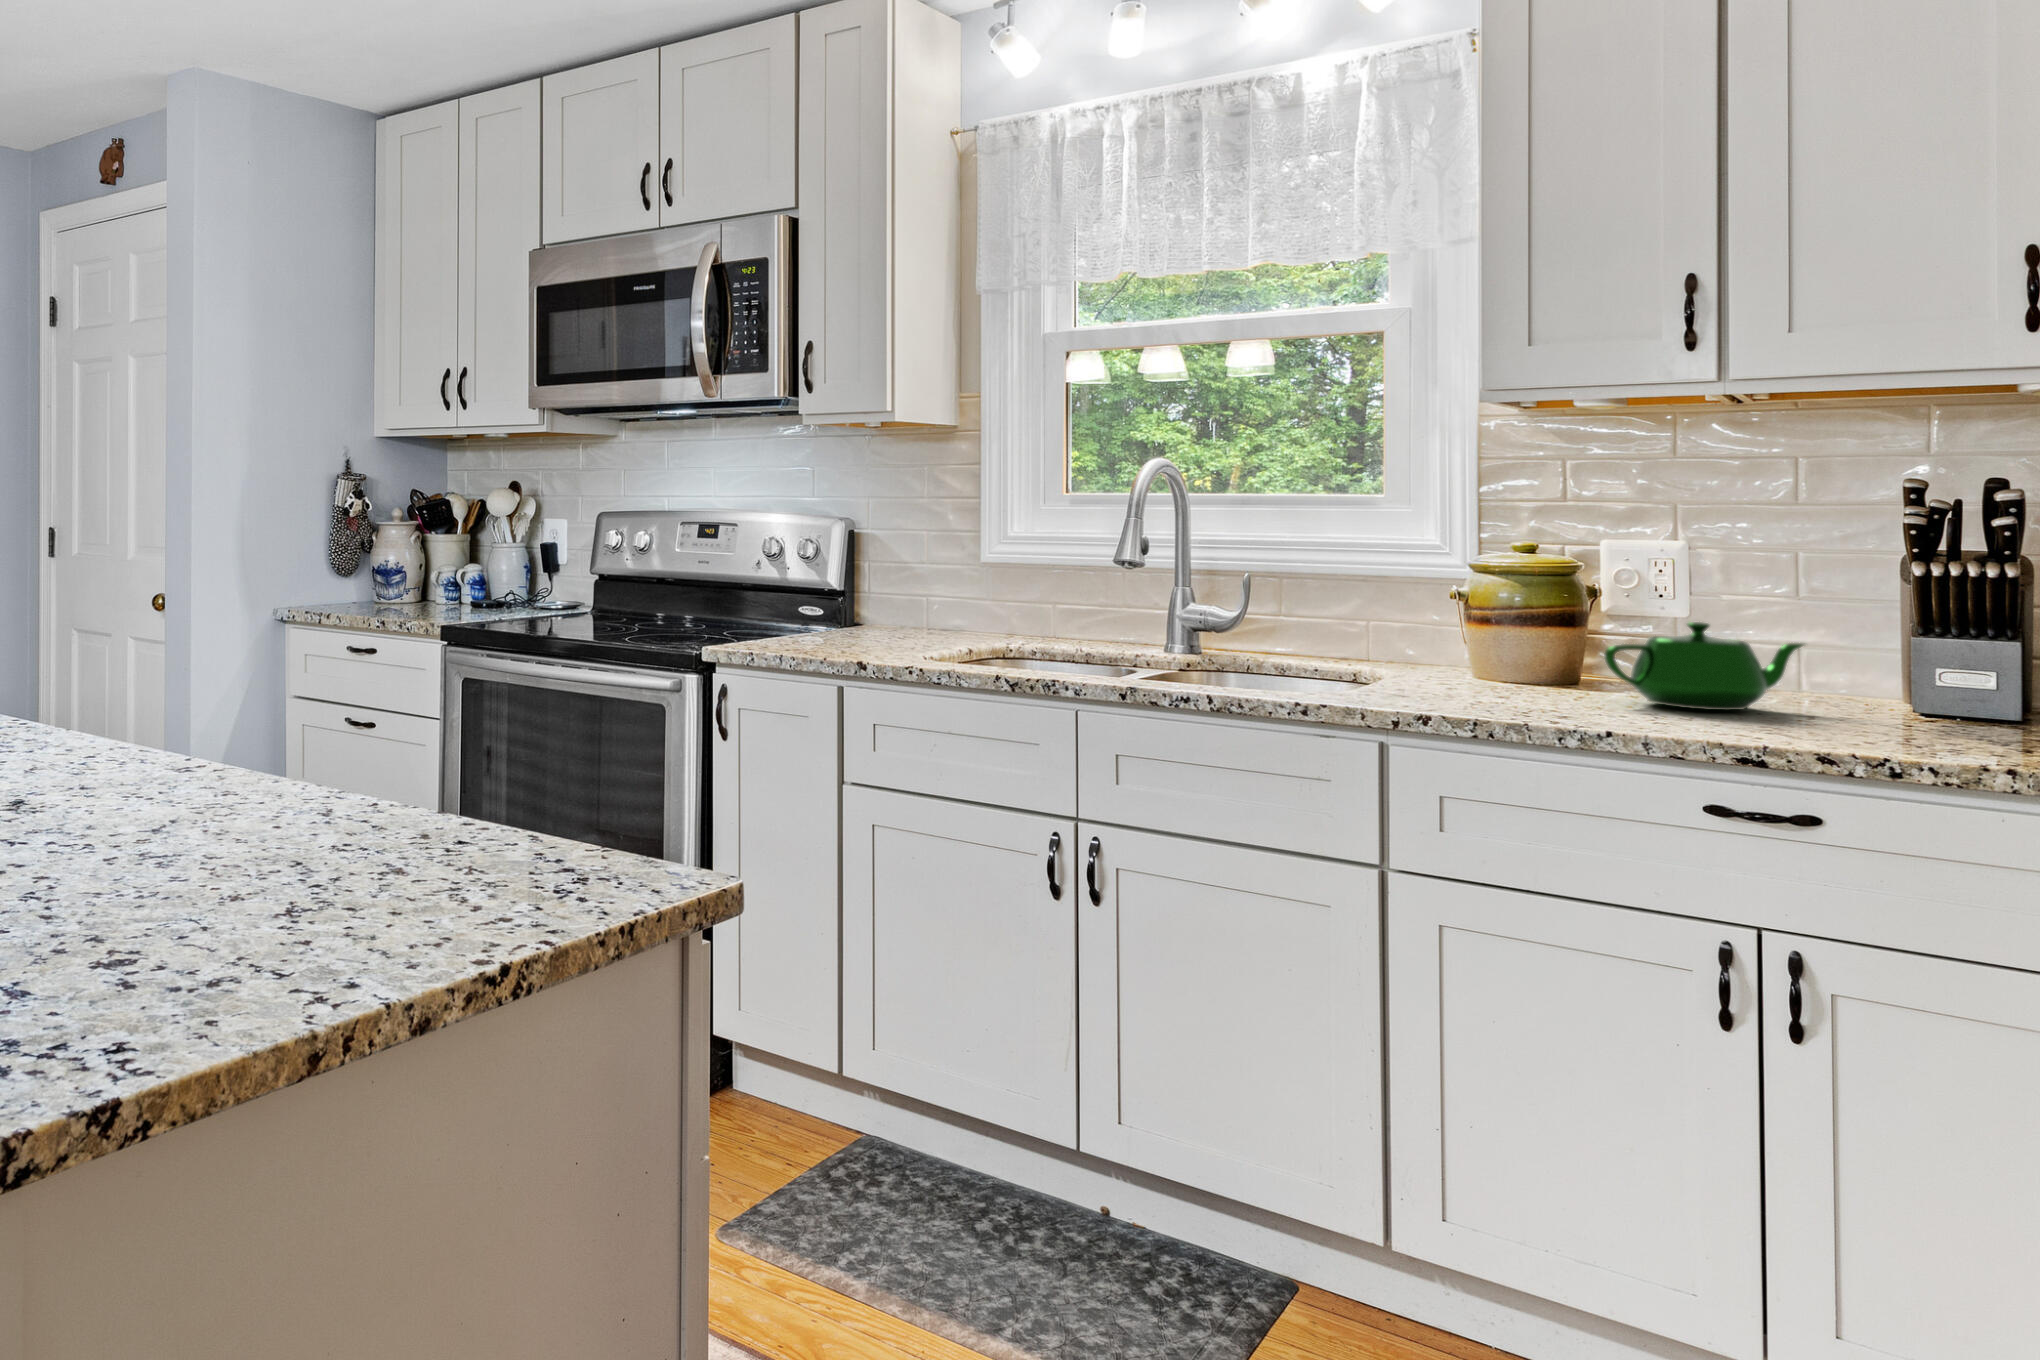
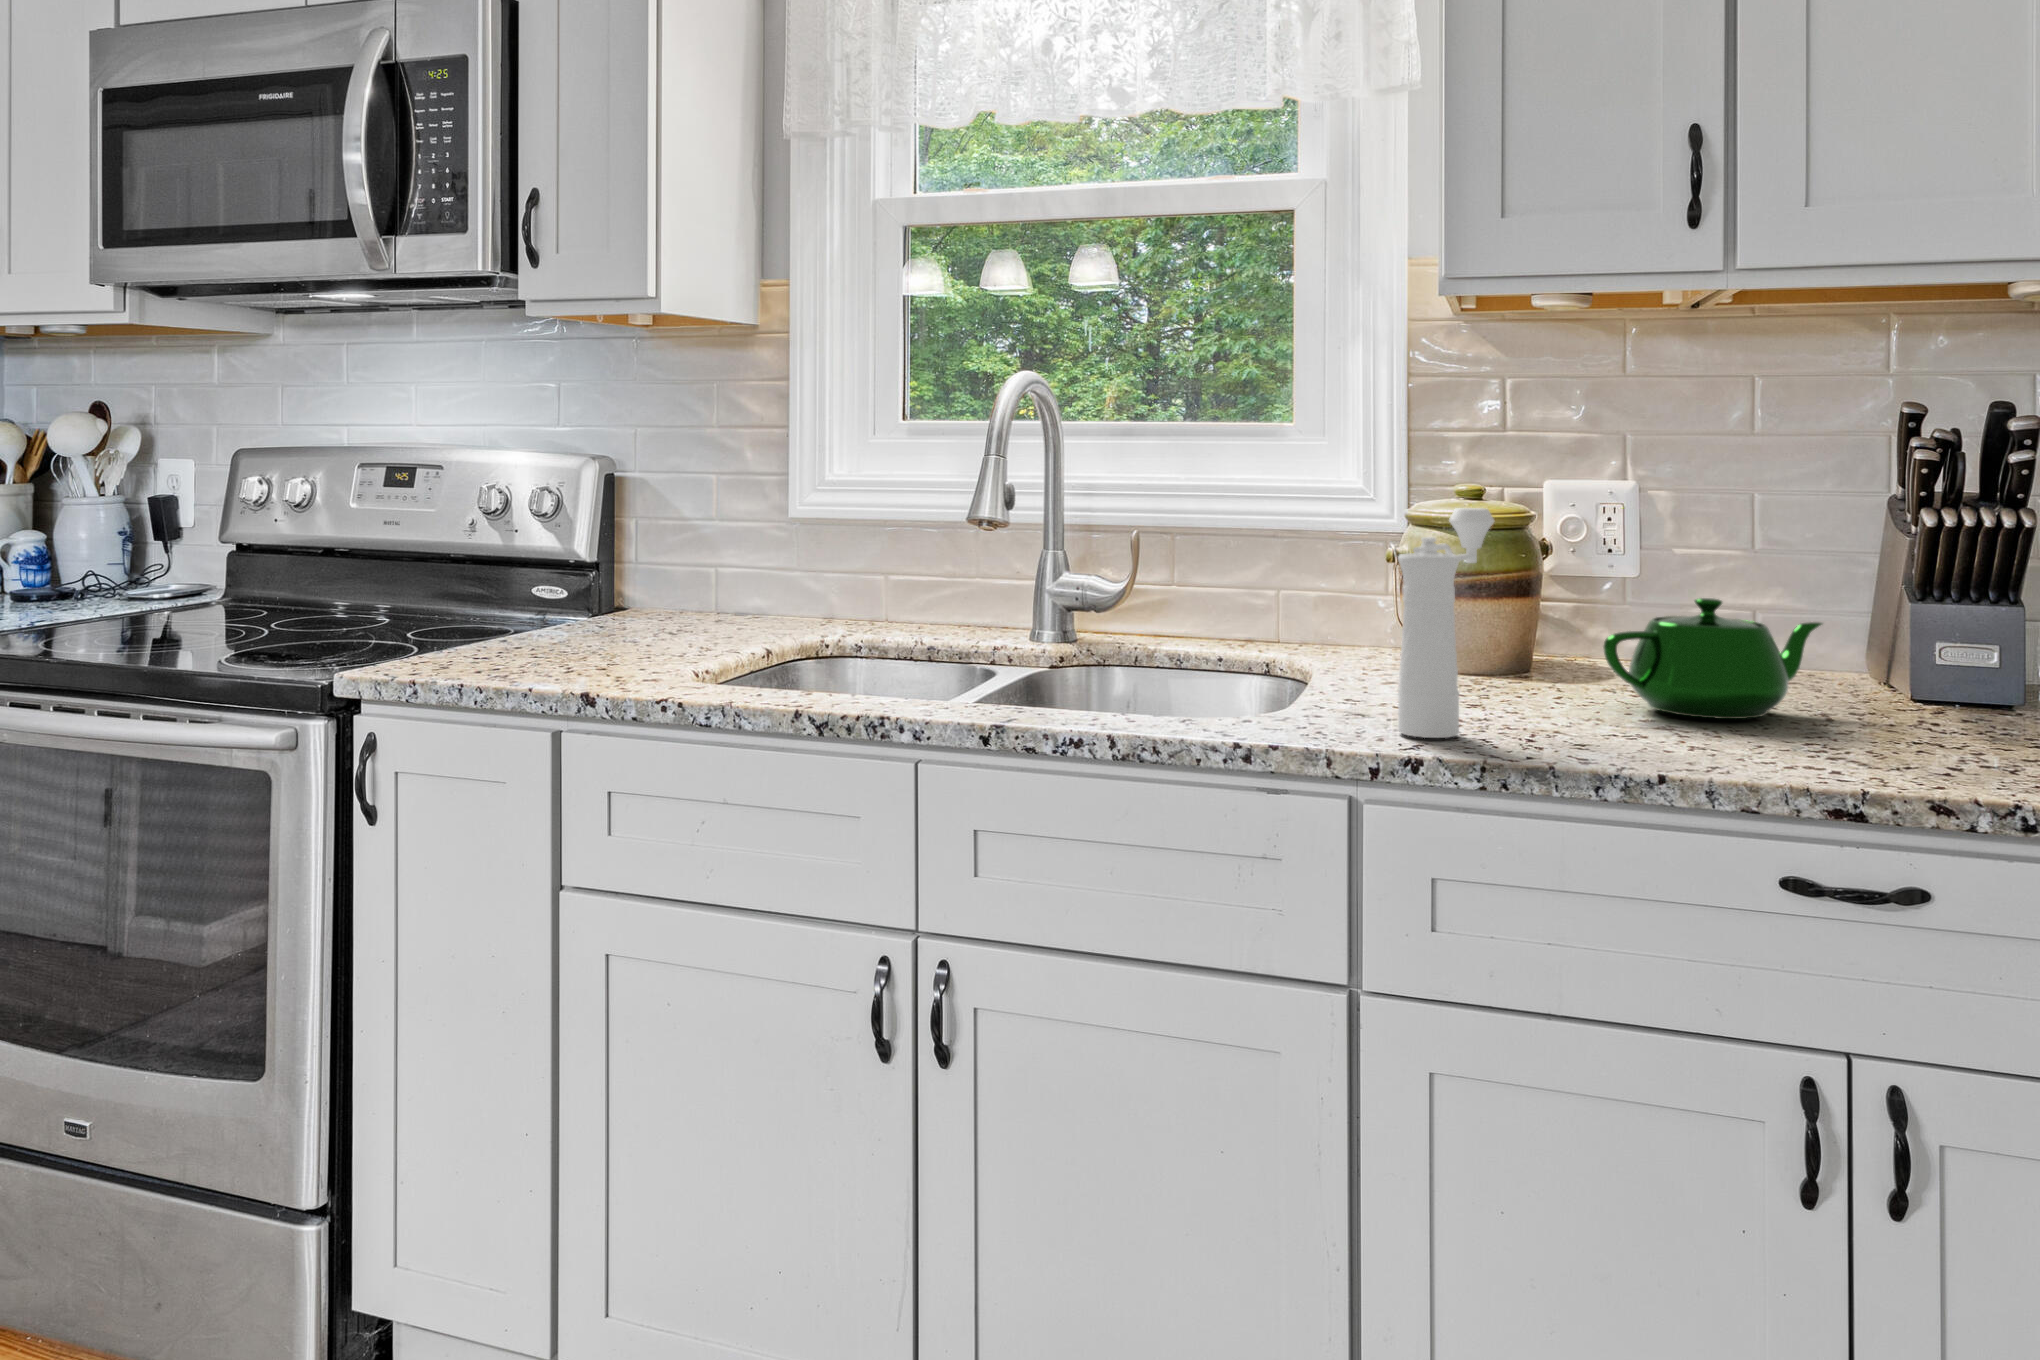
pepper mill: none [1424,553,1510,708] -> present [1398,508,1494,738]

